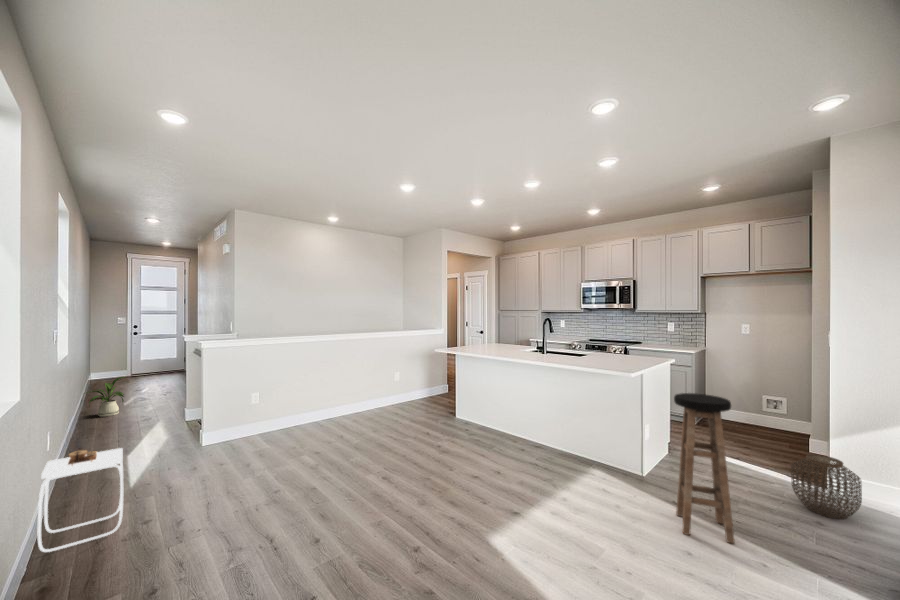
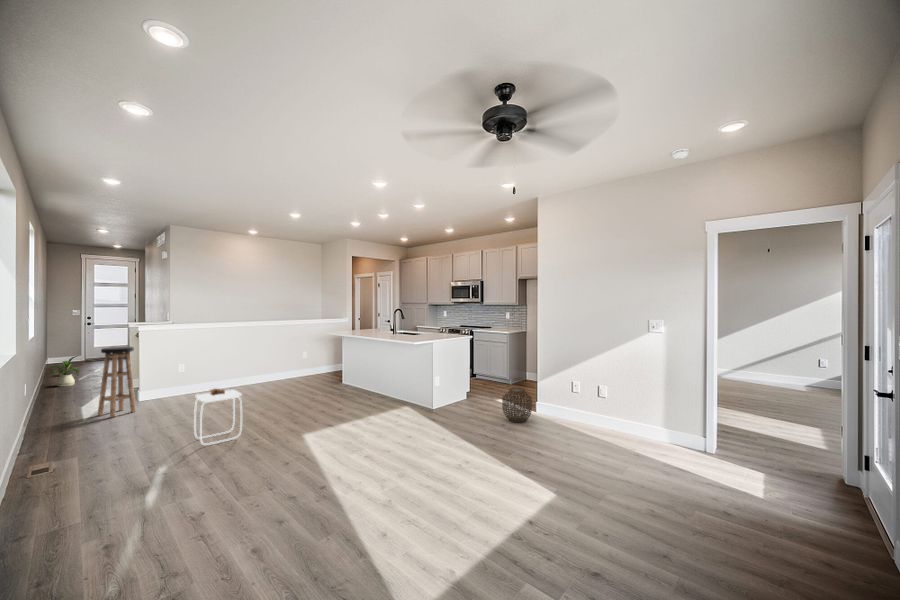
bar stool: present [674,393,735,544] -> present [98,347,136,417]
side table: present [38,448,123,552] -> present [194,389,242,445]

